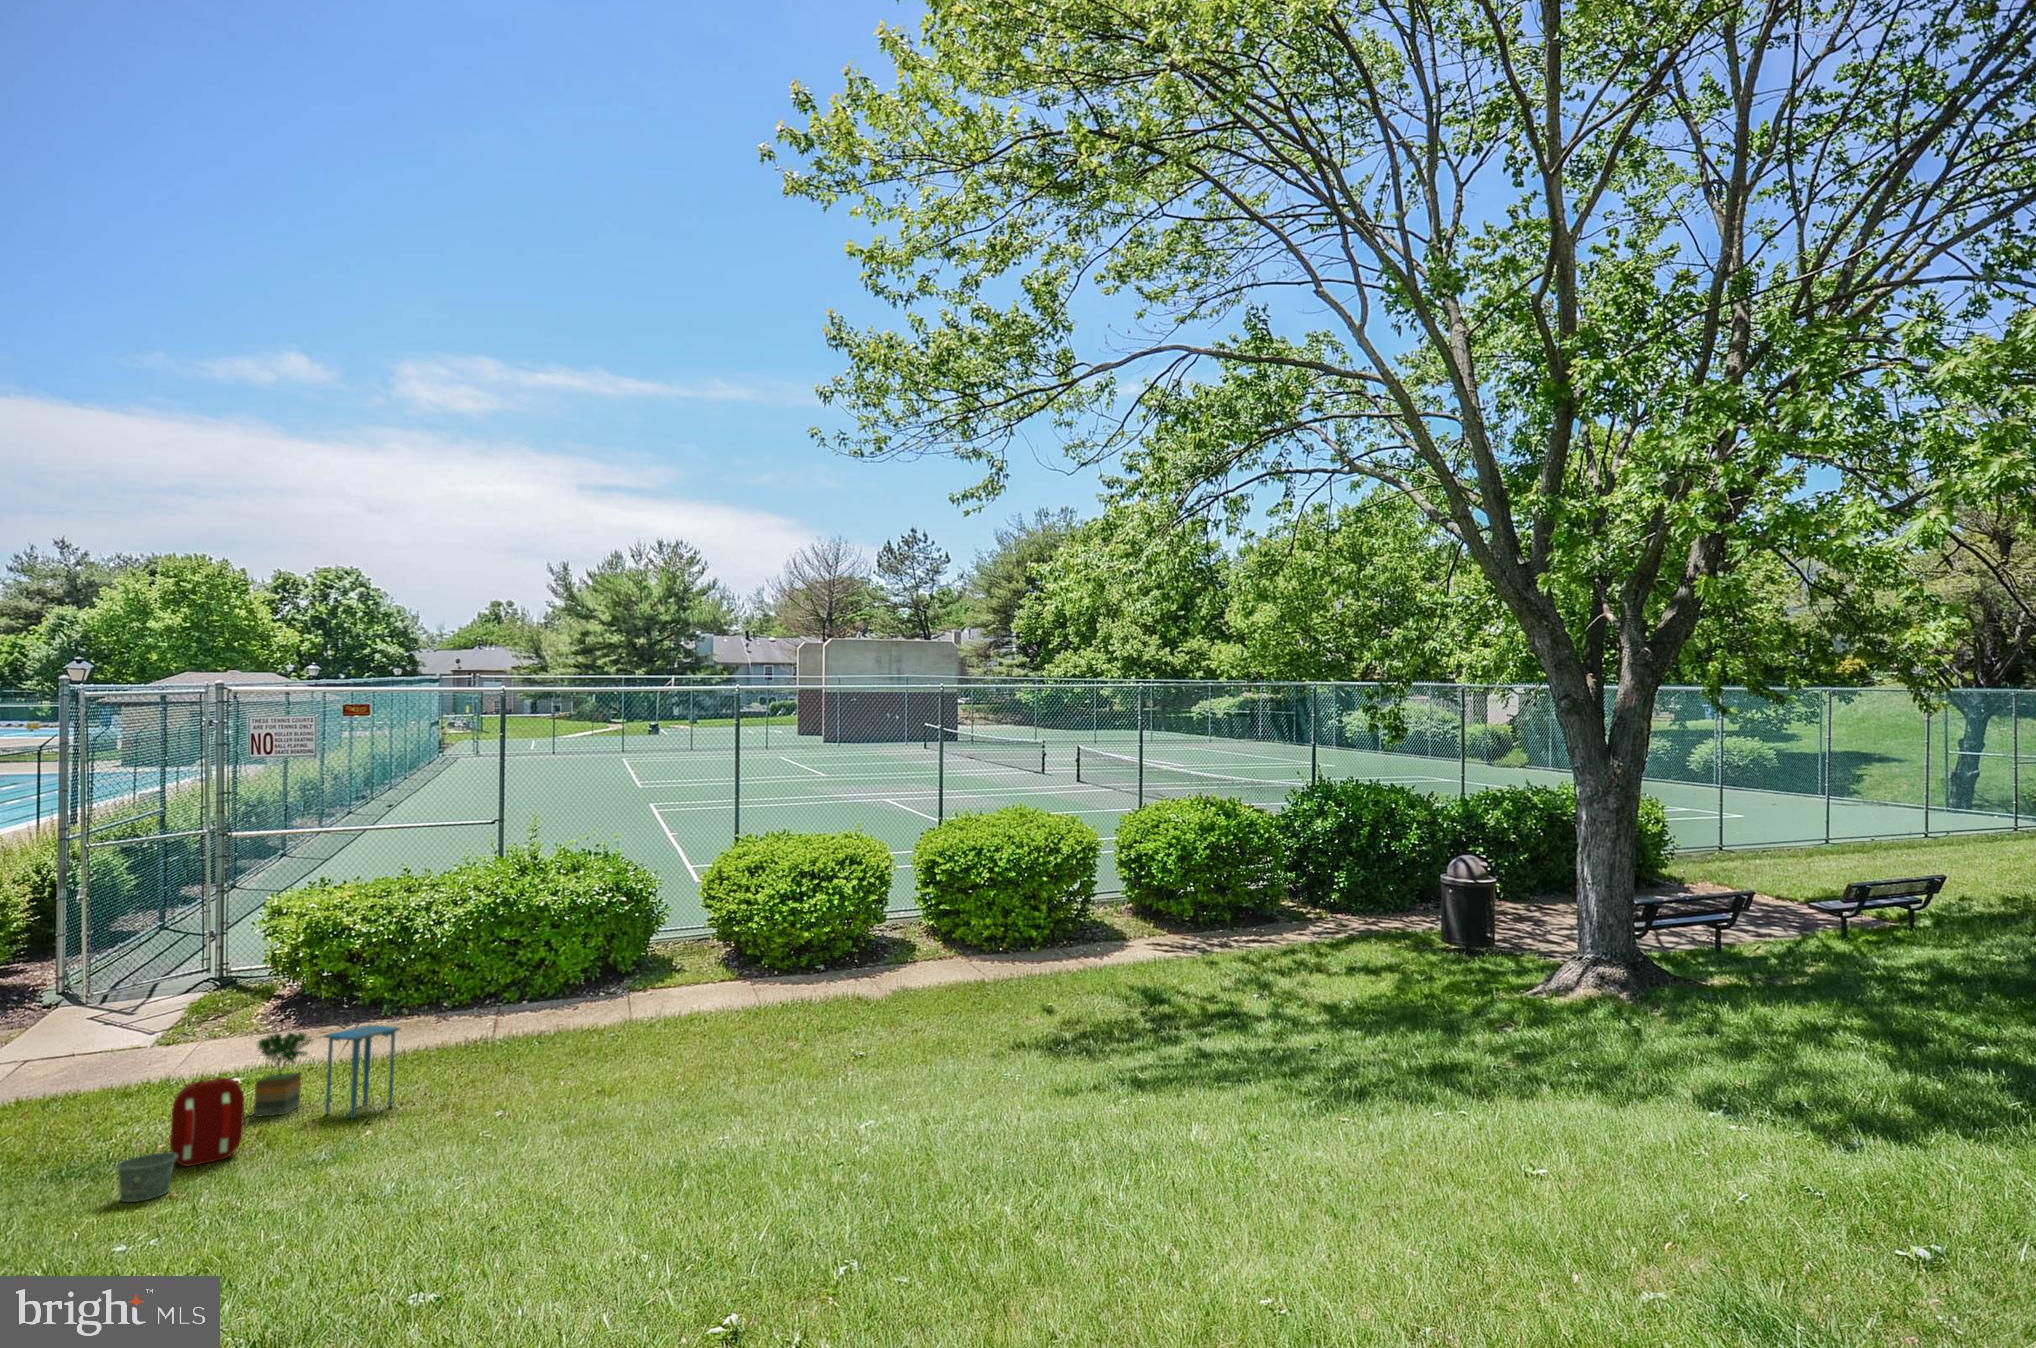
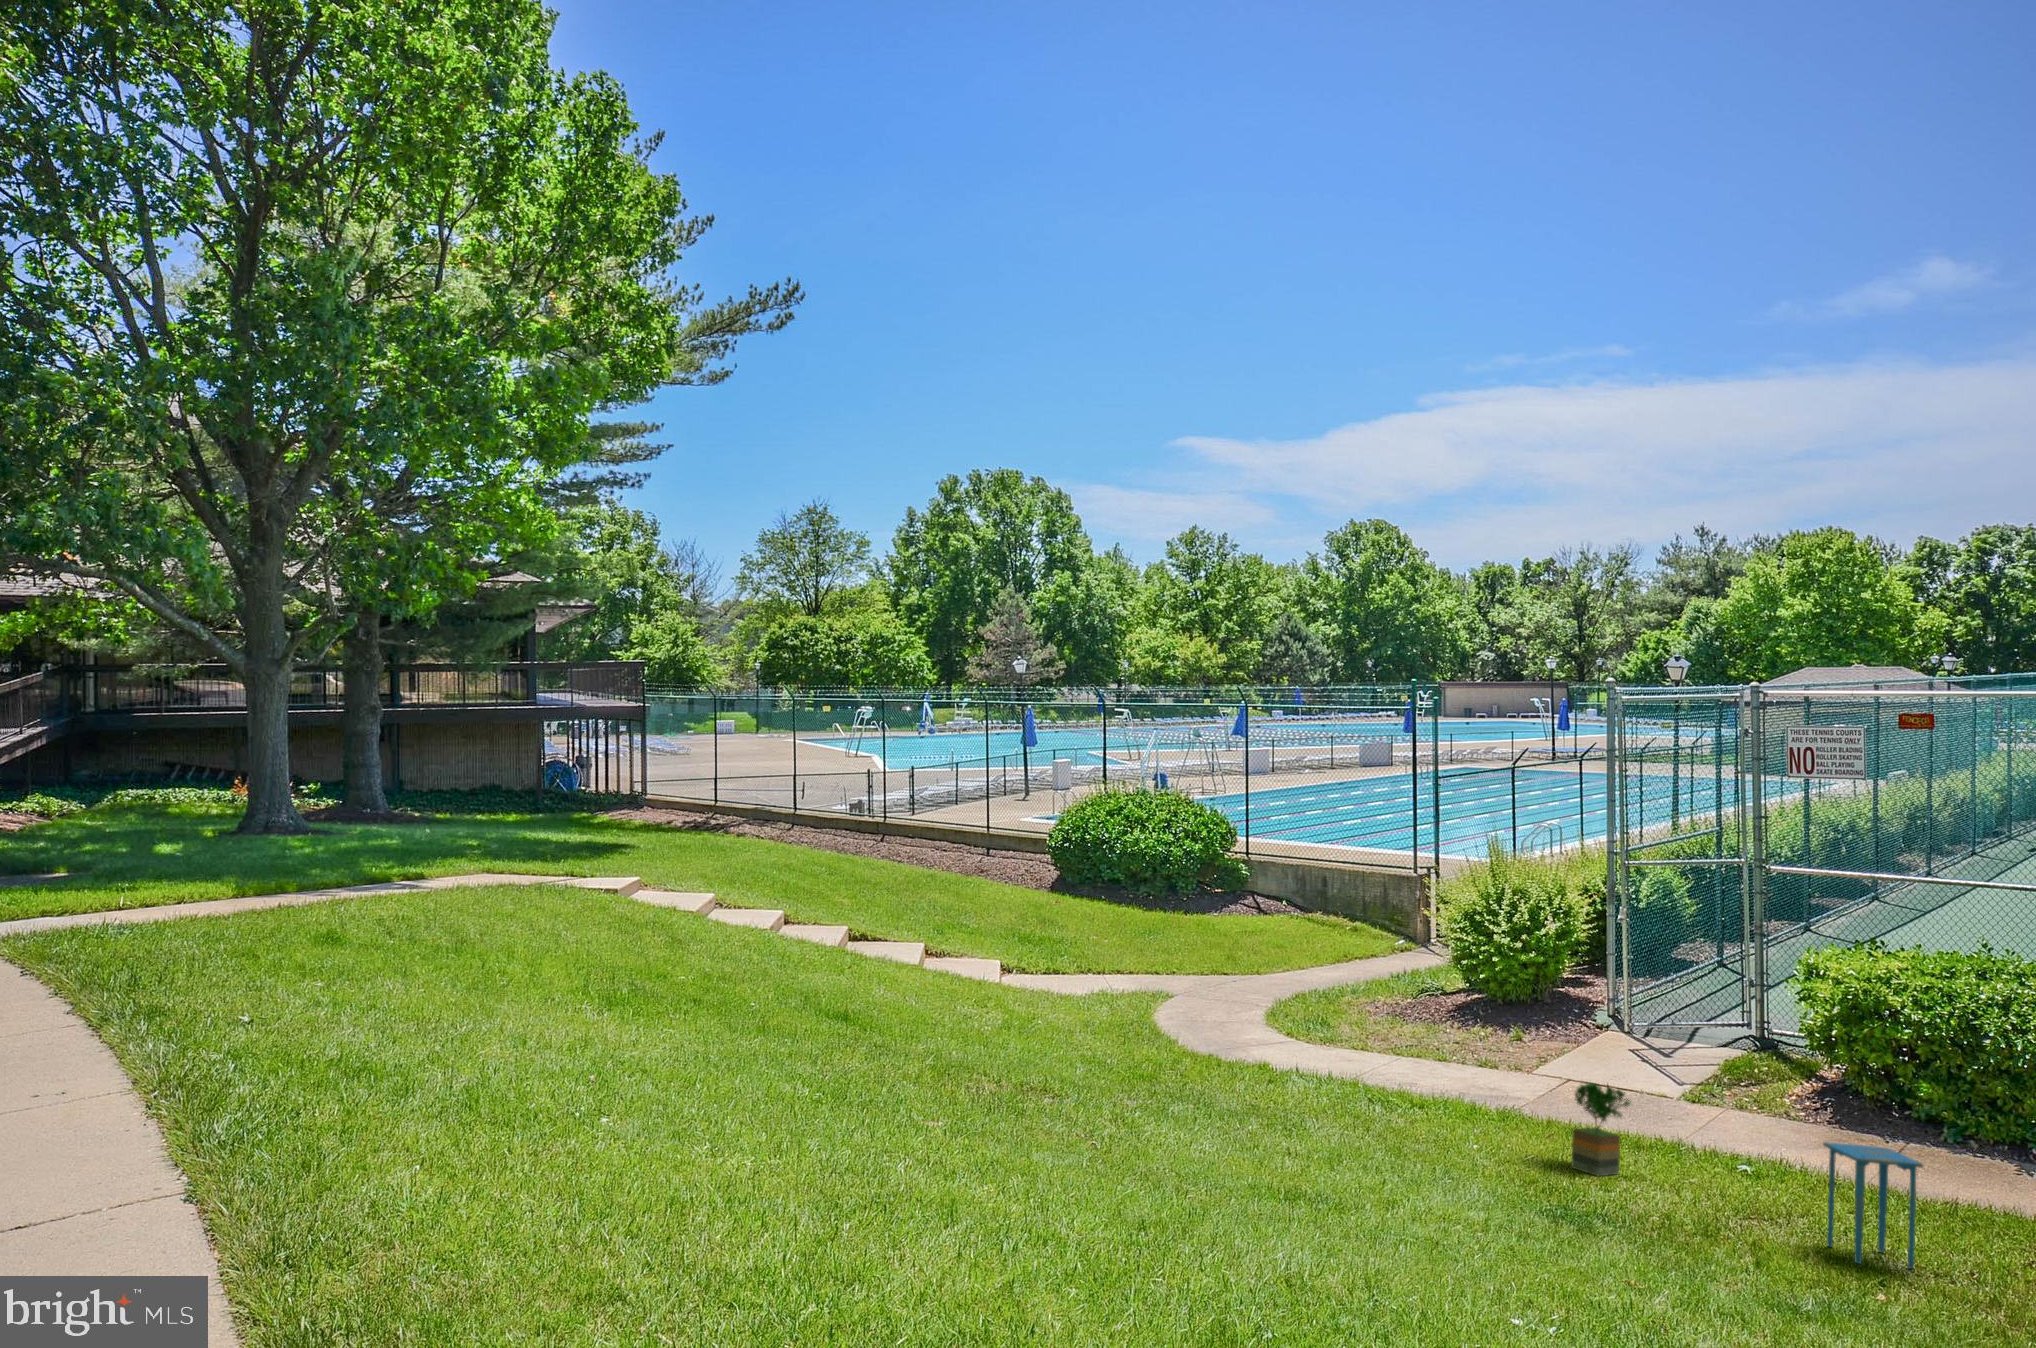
potted tree: present [254,1032,311,1117] -> present [1571,1083,1630,1176]
backpack: present [167,1077,244,1166] -> none [1639,1151,1718,1253]
bucket: present [116,1151,178,1202] -> none [1581,1193,1638,1266]

